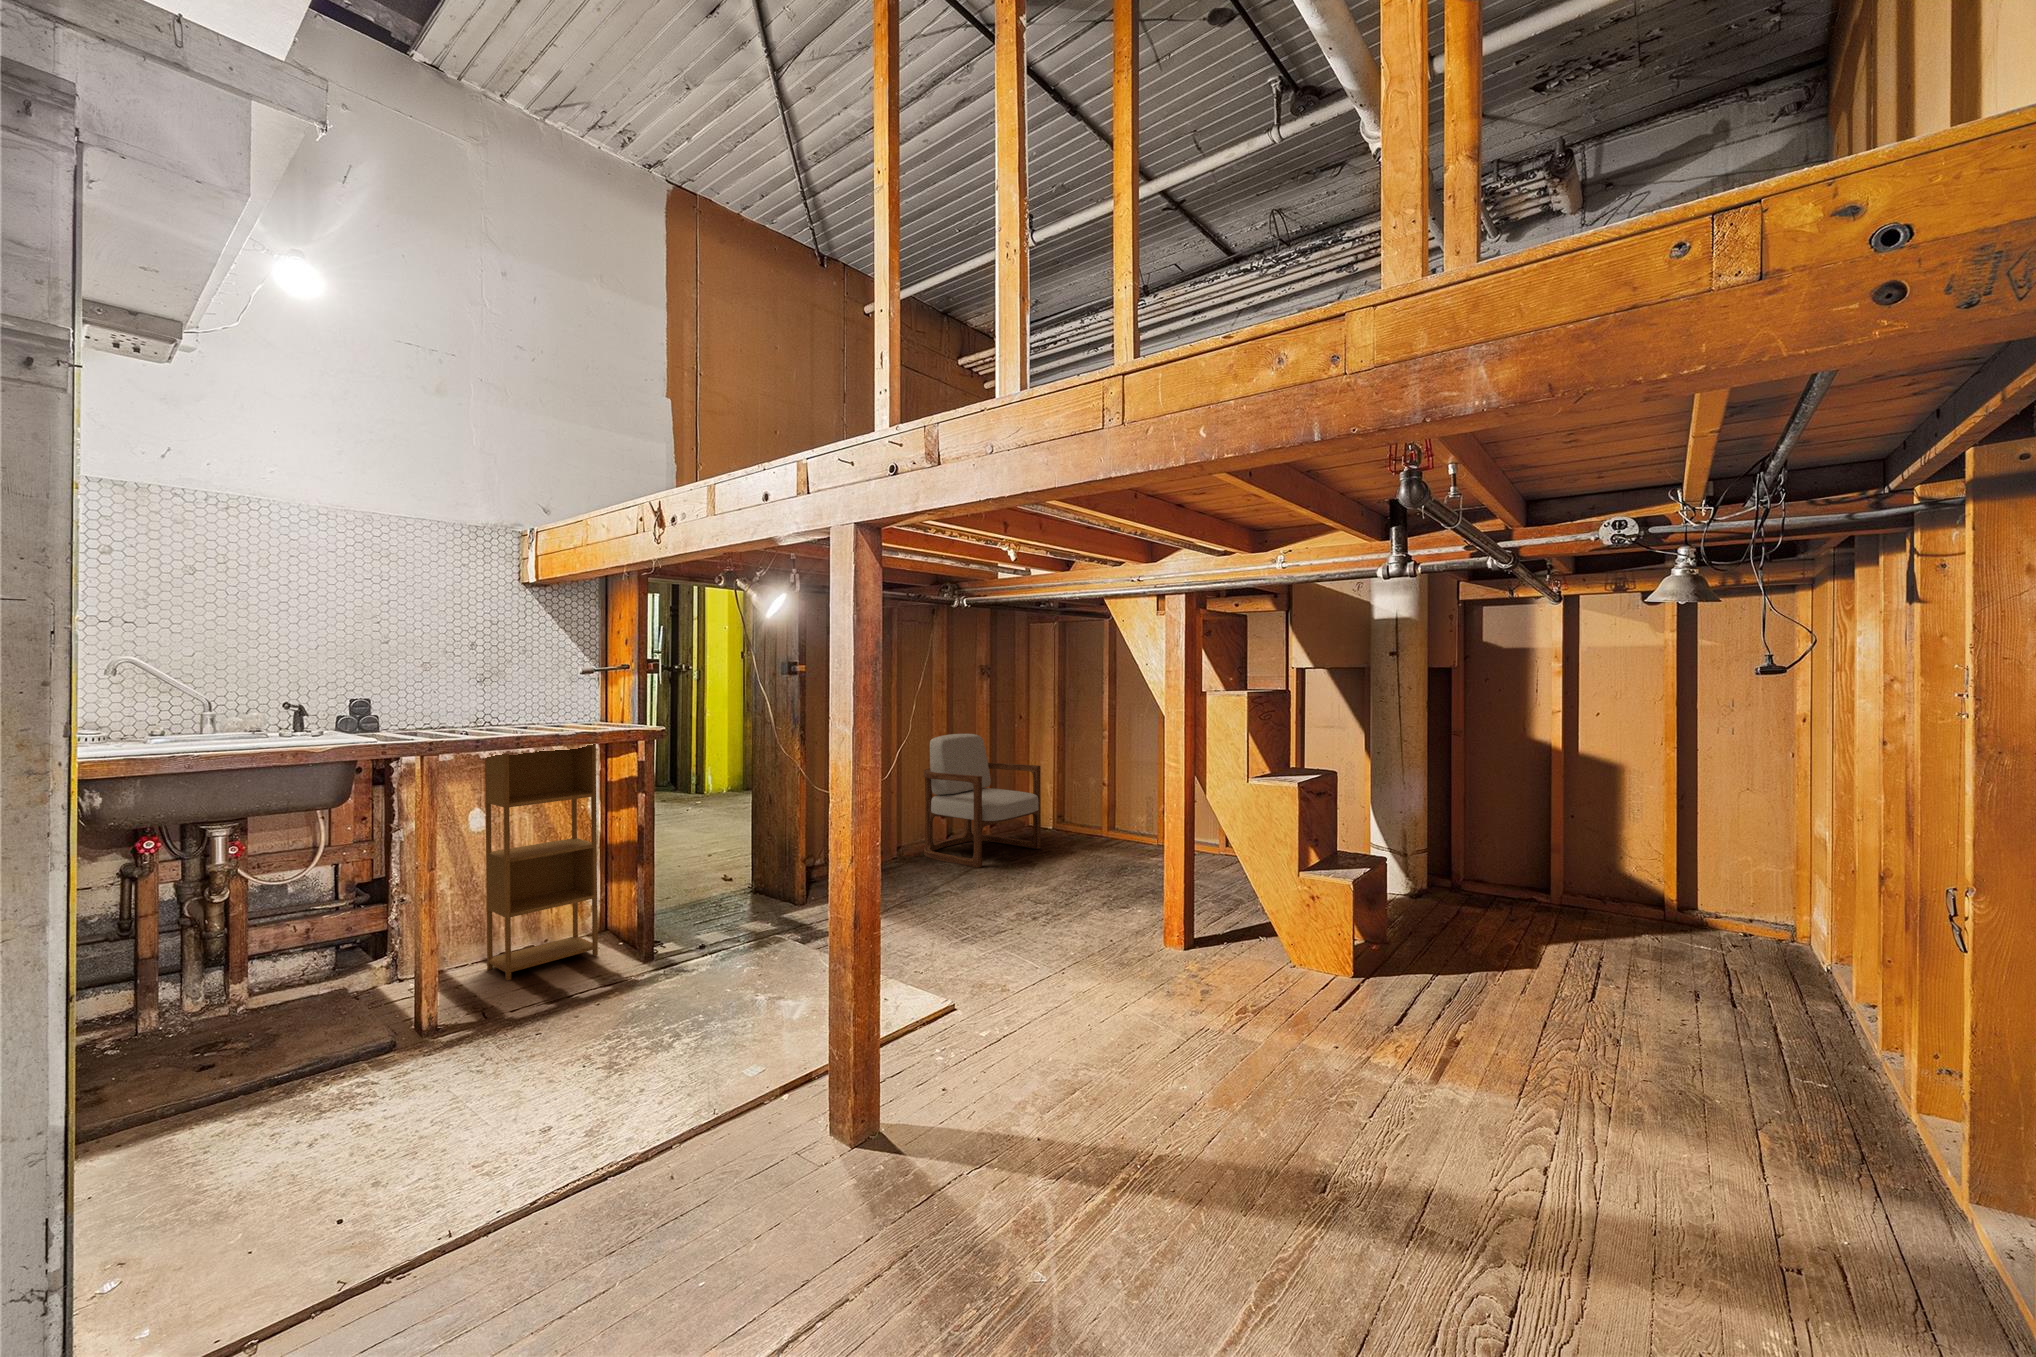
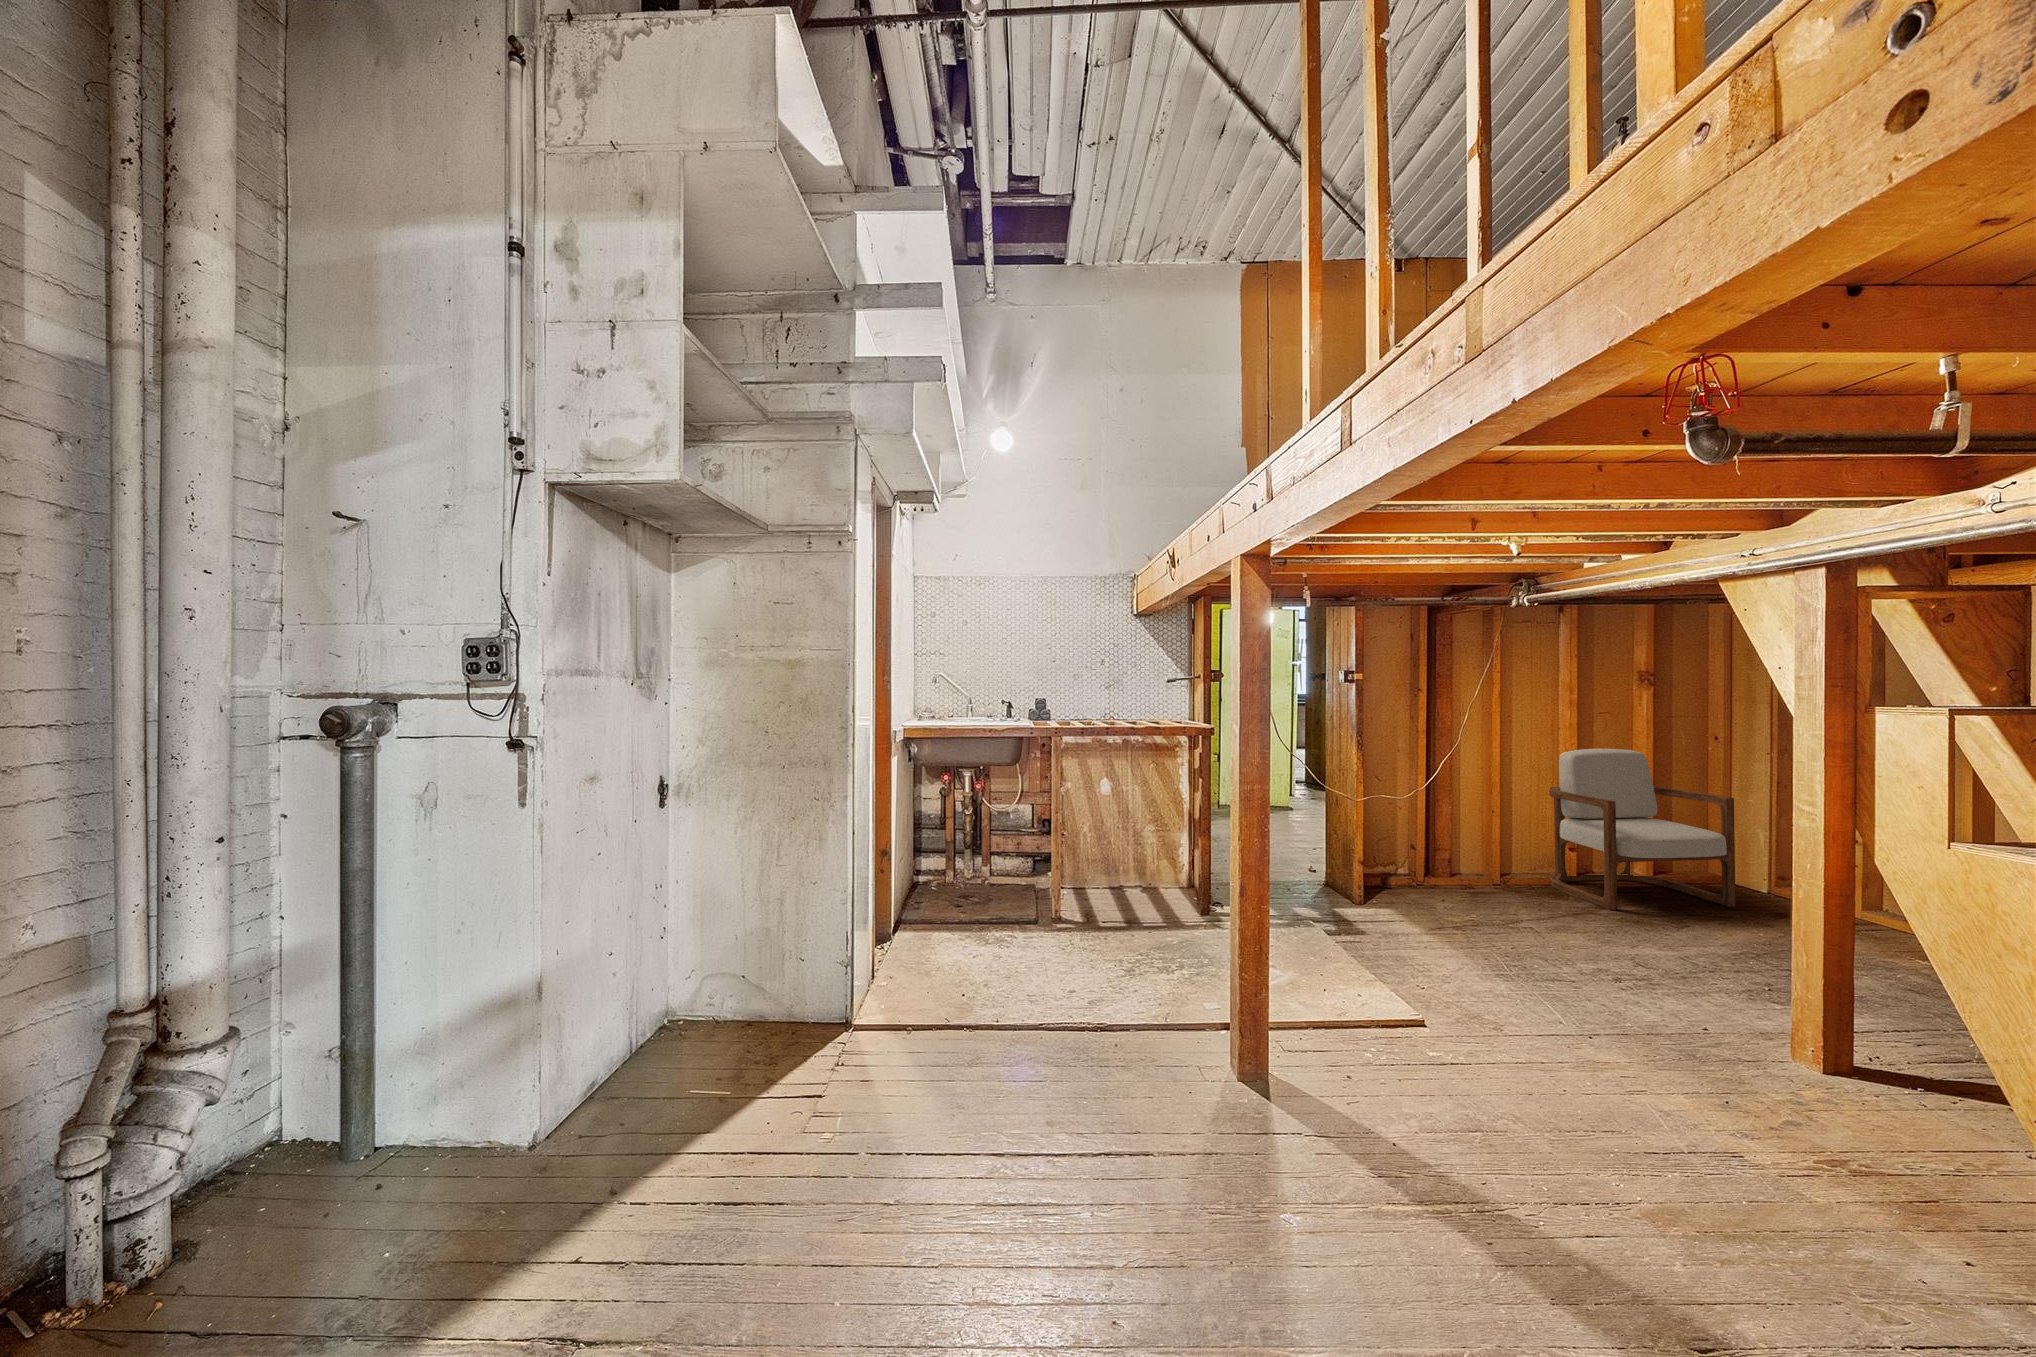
shelving unit: present [485,744,598,981] -> none [1108,732,1180,903]

